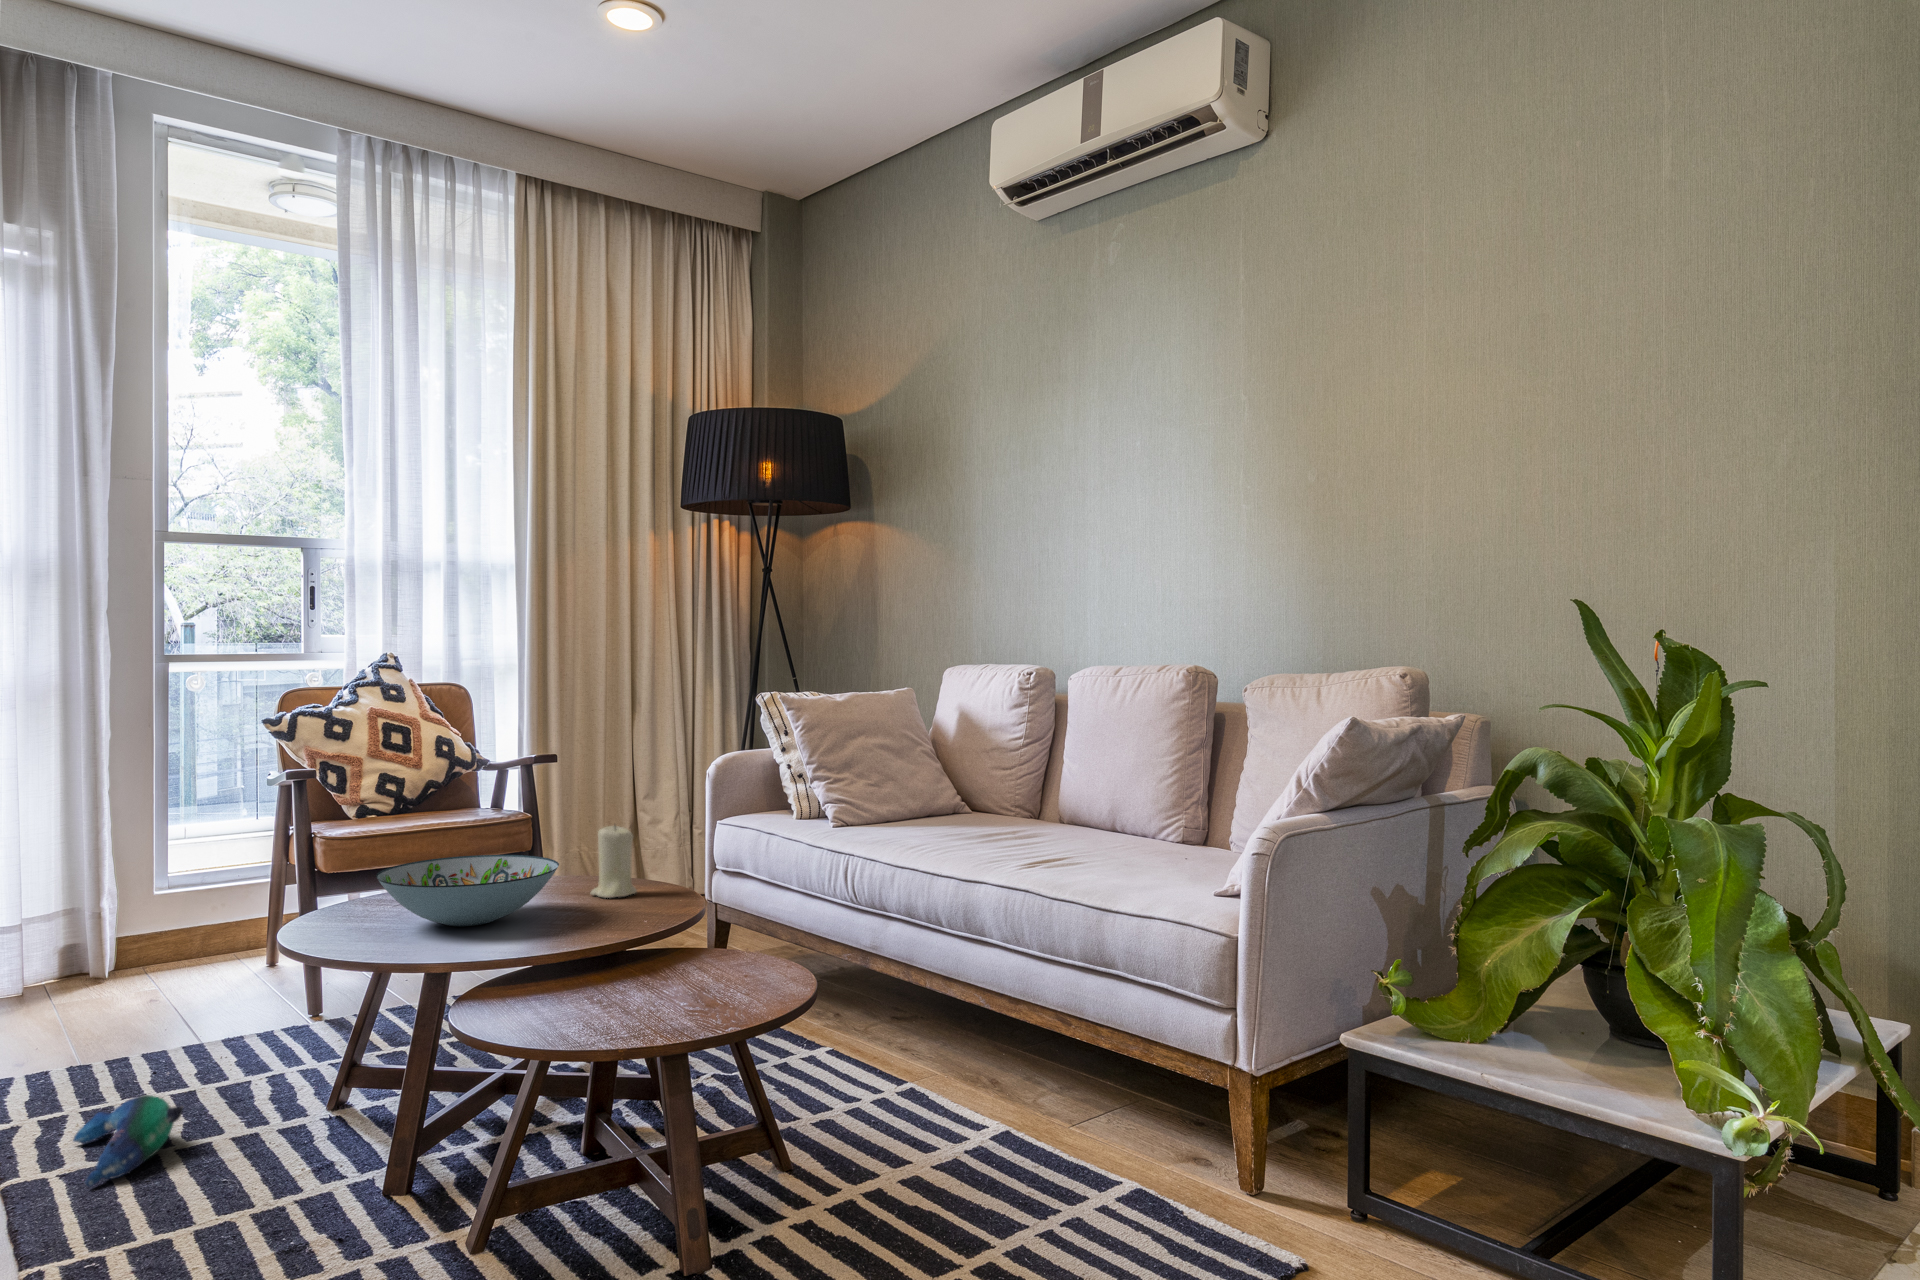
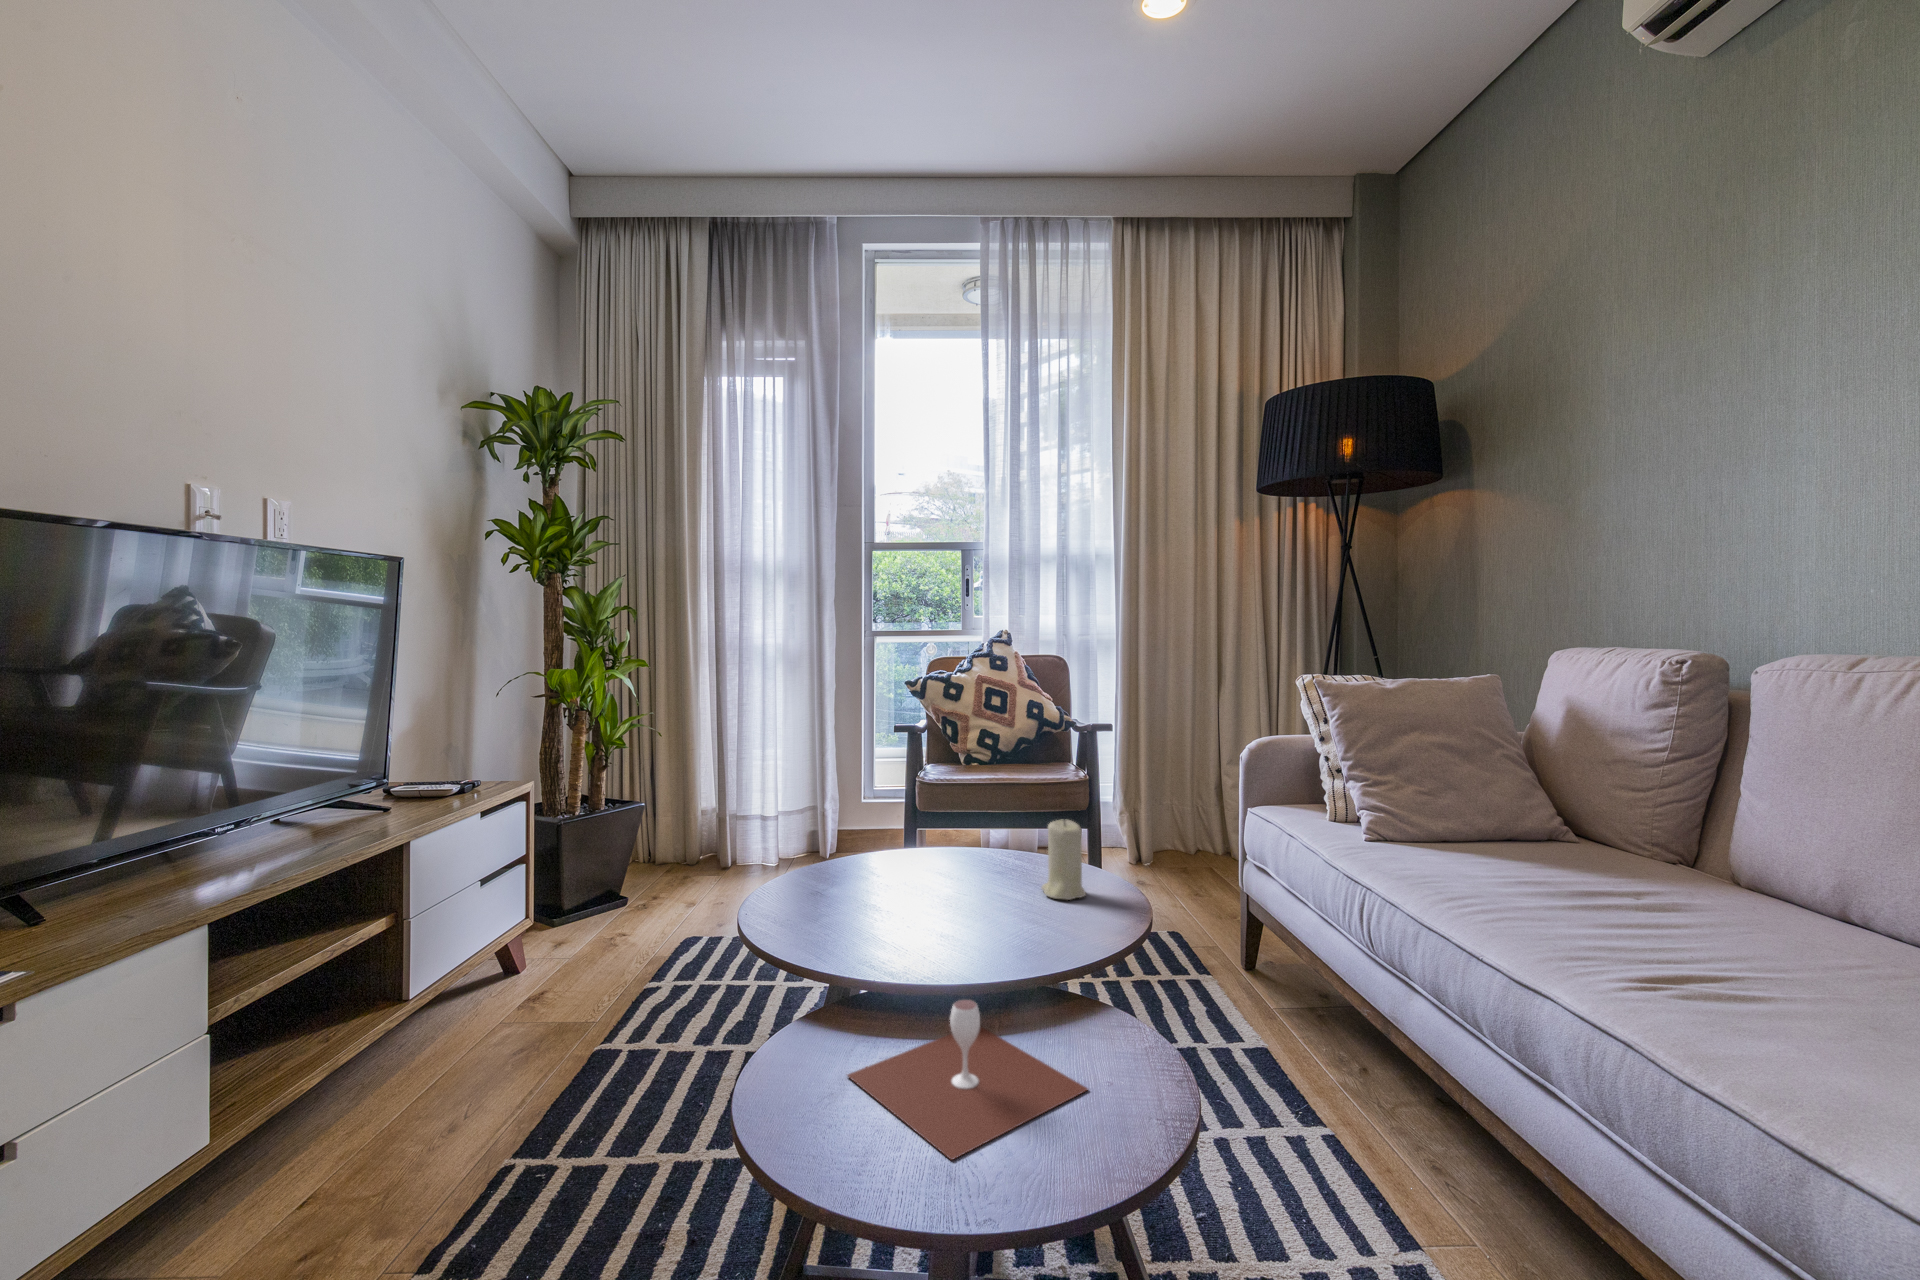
decorative bowl: present [376,855,559,926] -> none [813,832,984,913]
wine glass: none [557,933,742,1020] -> present [847,1000,1088,1160]
plush toy: present [73,1095,183,1187] -> none [630,989,718,1066]

